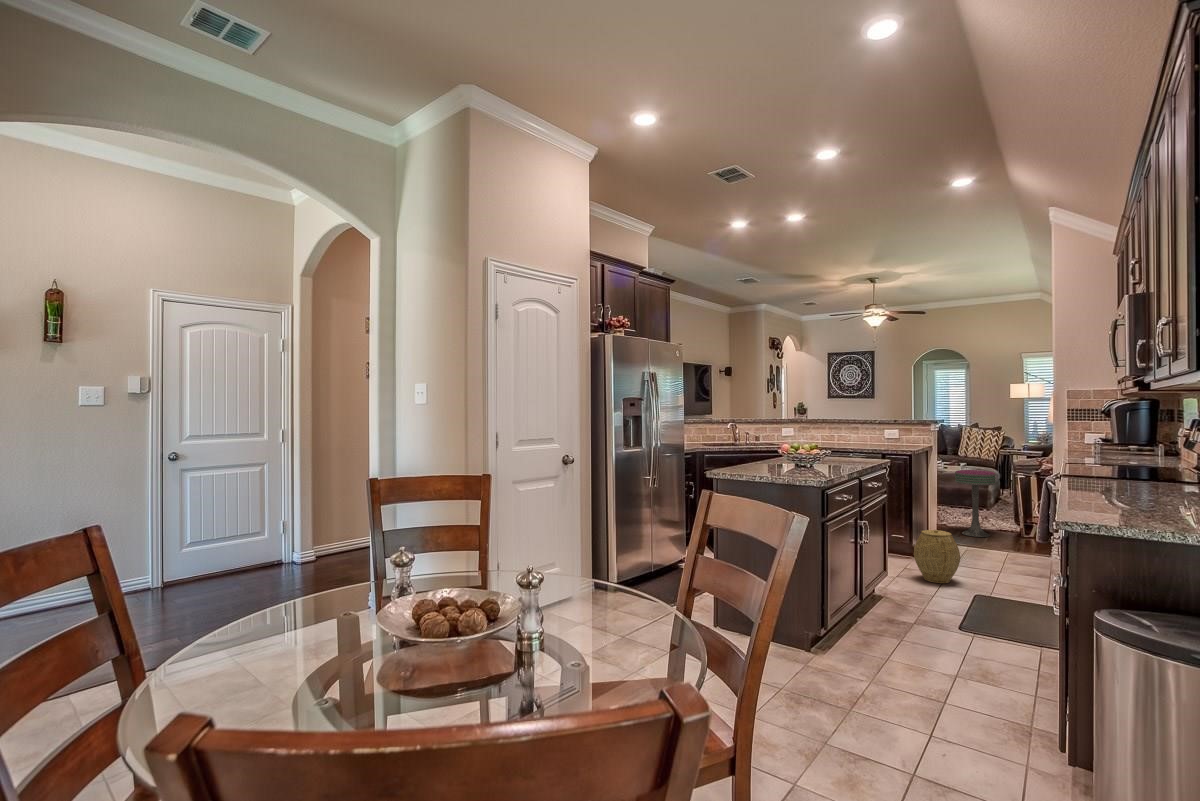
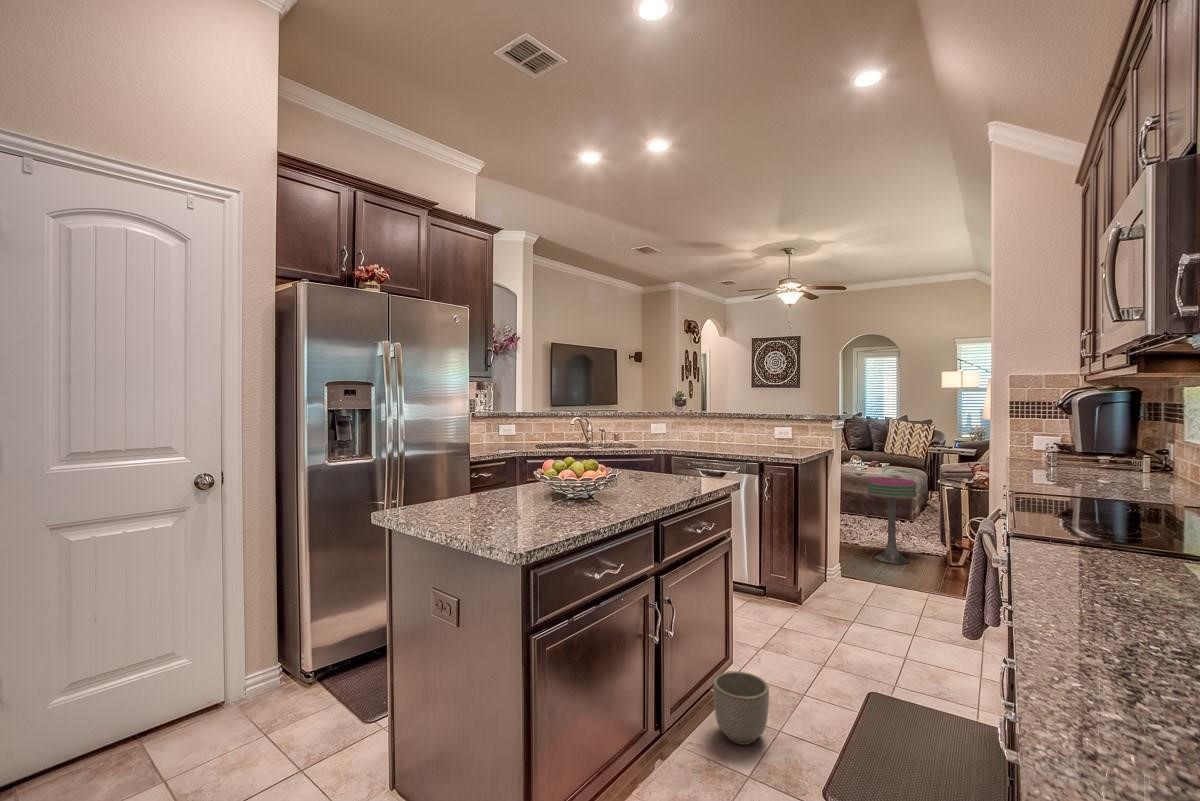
woven basket: present [914,530,960,583] -> none [791,575,854,656]
planter: none [881,577,918,617] -> present [713,671,769,745]

